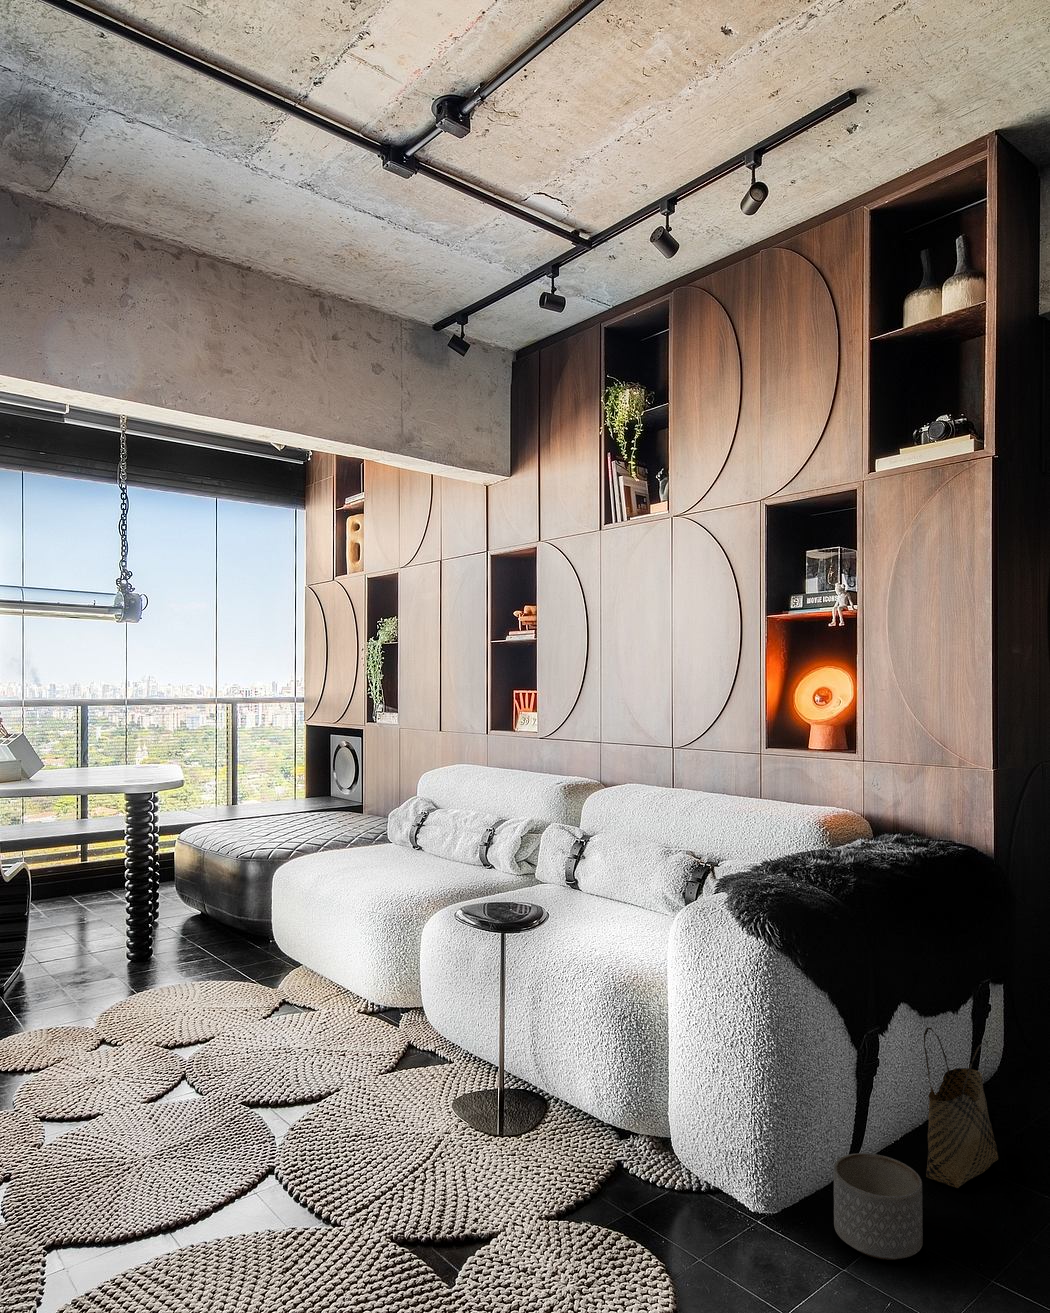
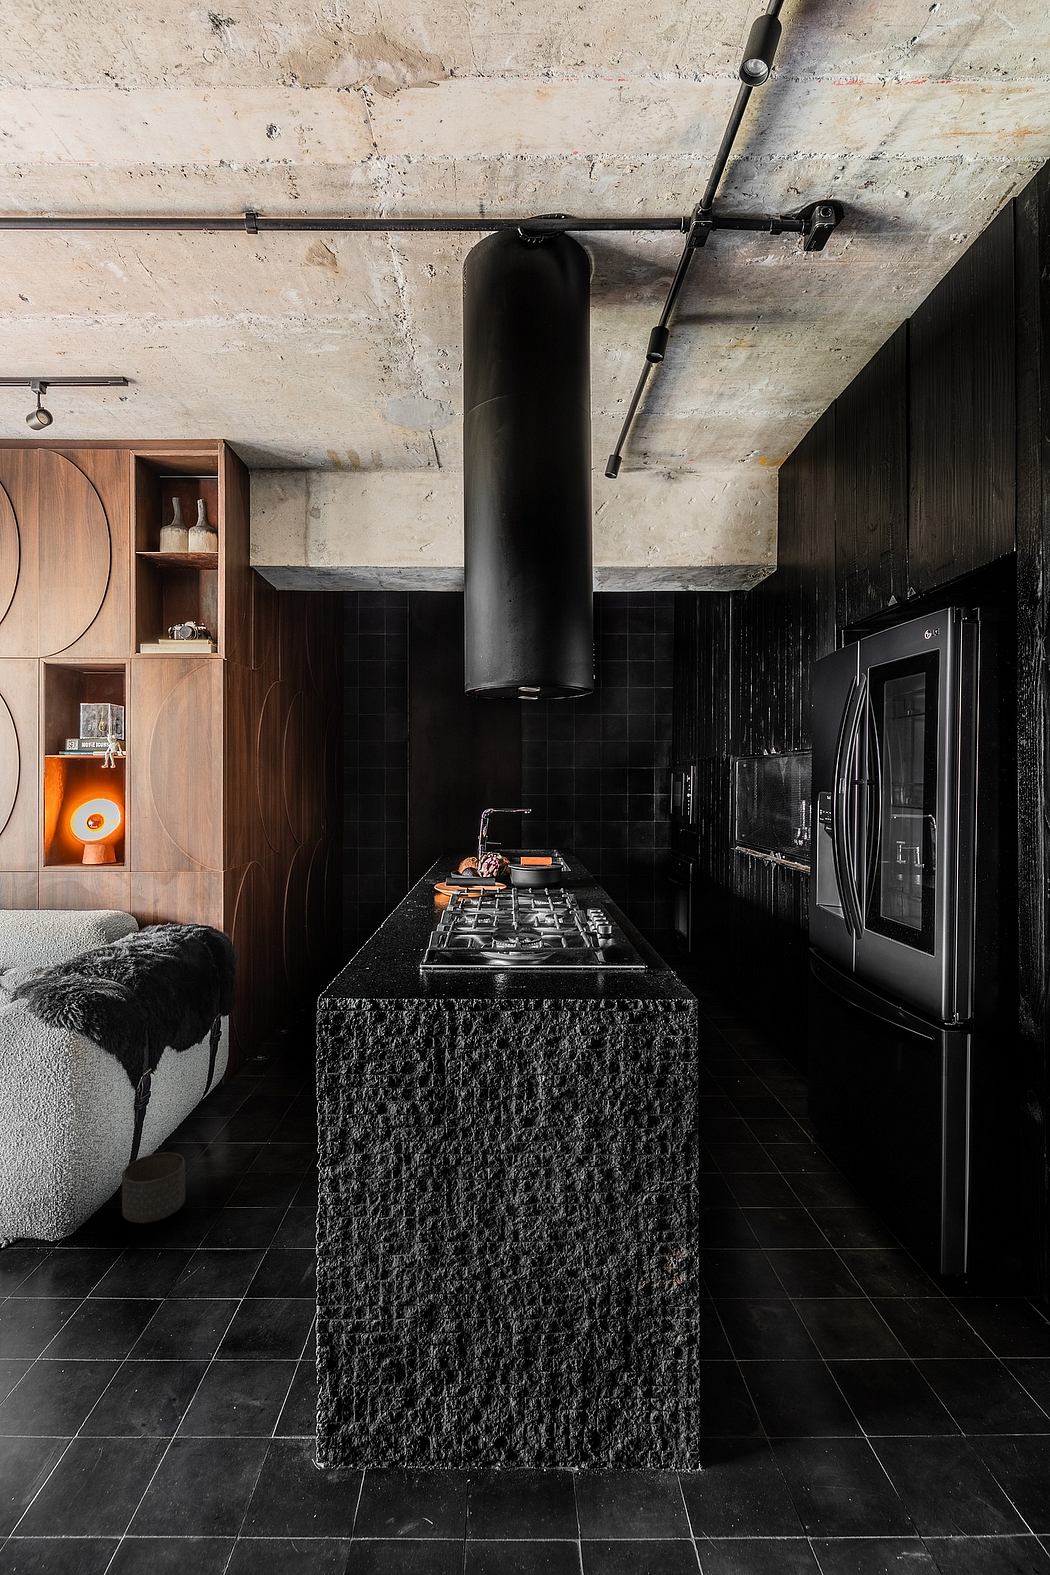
woven basket: present [924,1028,998,1188] -> none [182,1054,230,1156]

